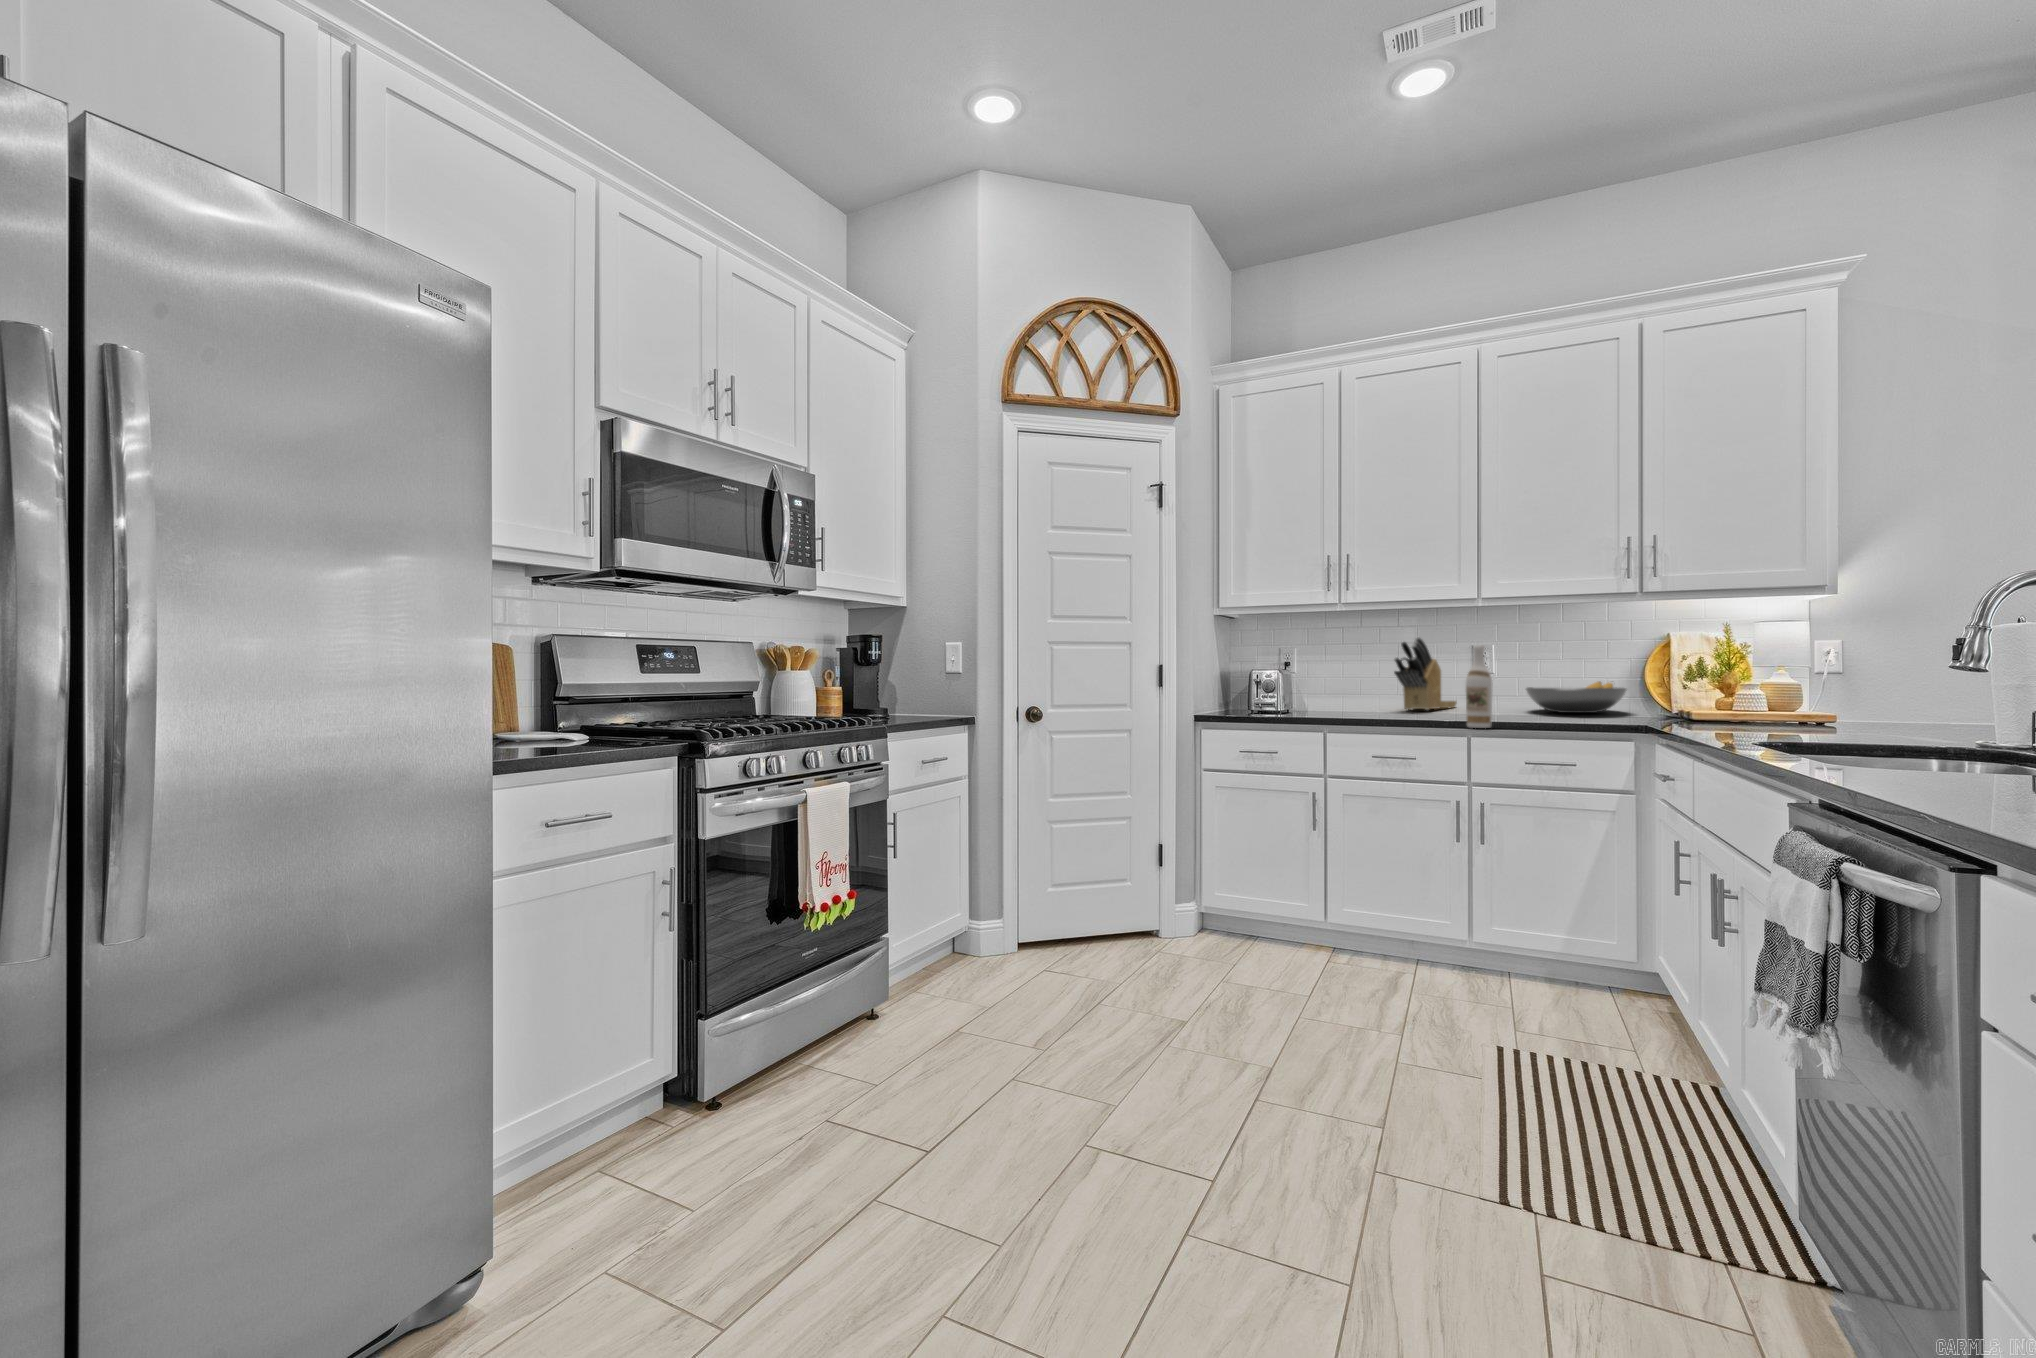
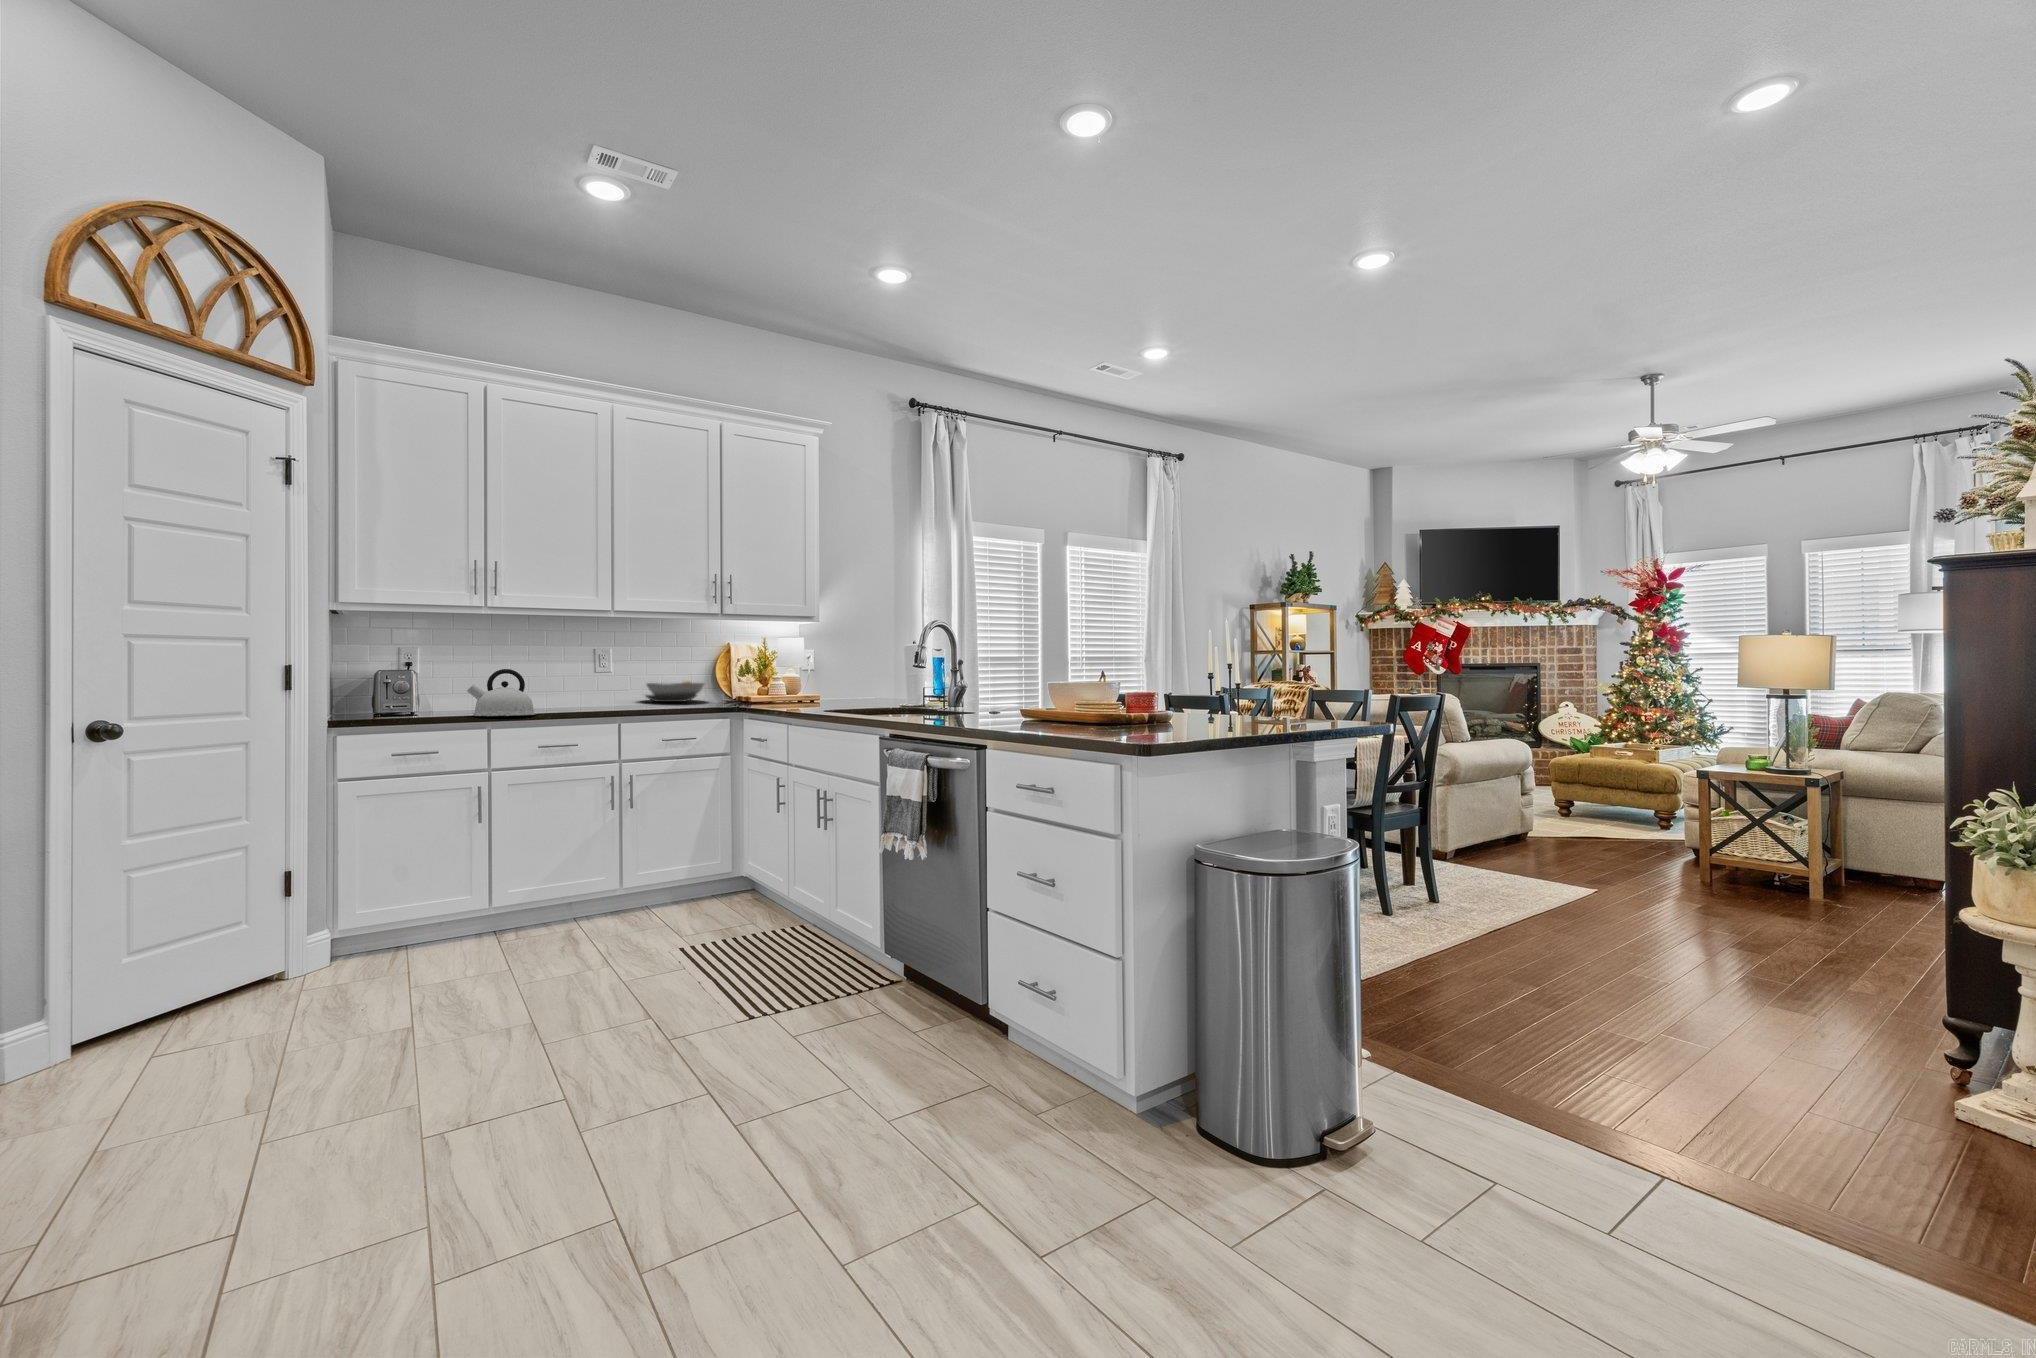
knife block: present [1394,637,1457,710] -> none [532,640,577,704]
wine bottle: present [1466,645,1492,728] -> none [614,648,635,714]
kettle: none [1308,672,1376,724] -> present [467,669,535,716]

